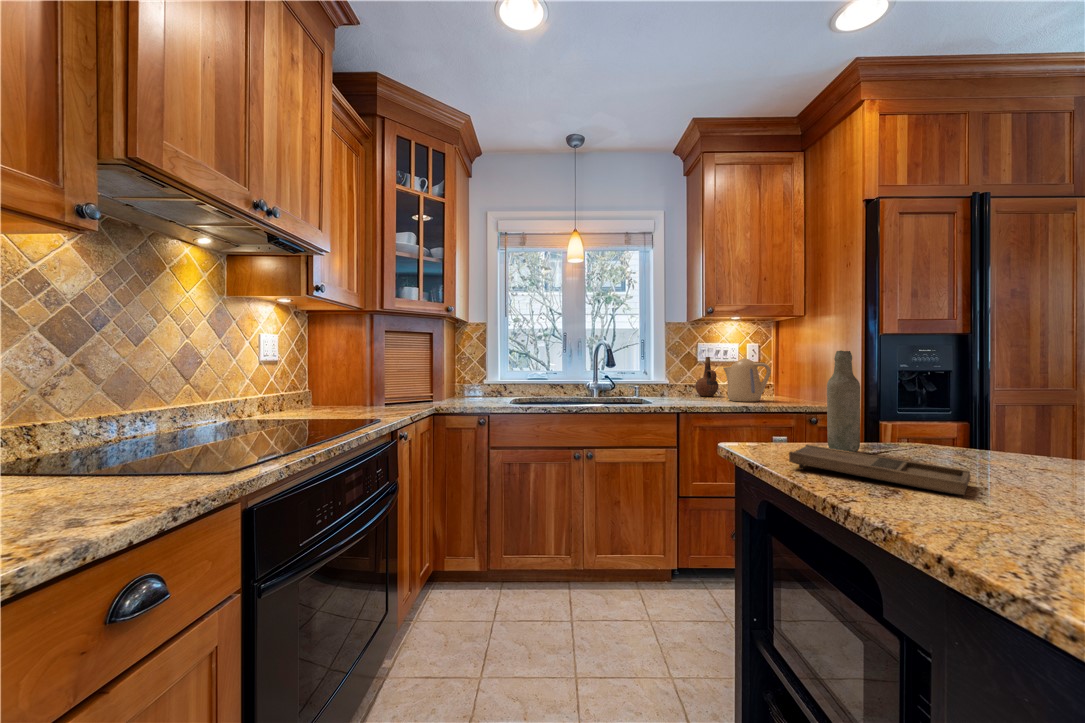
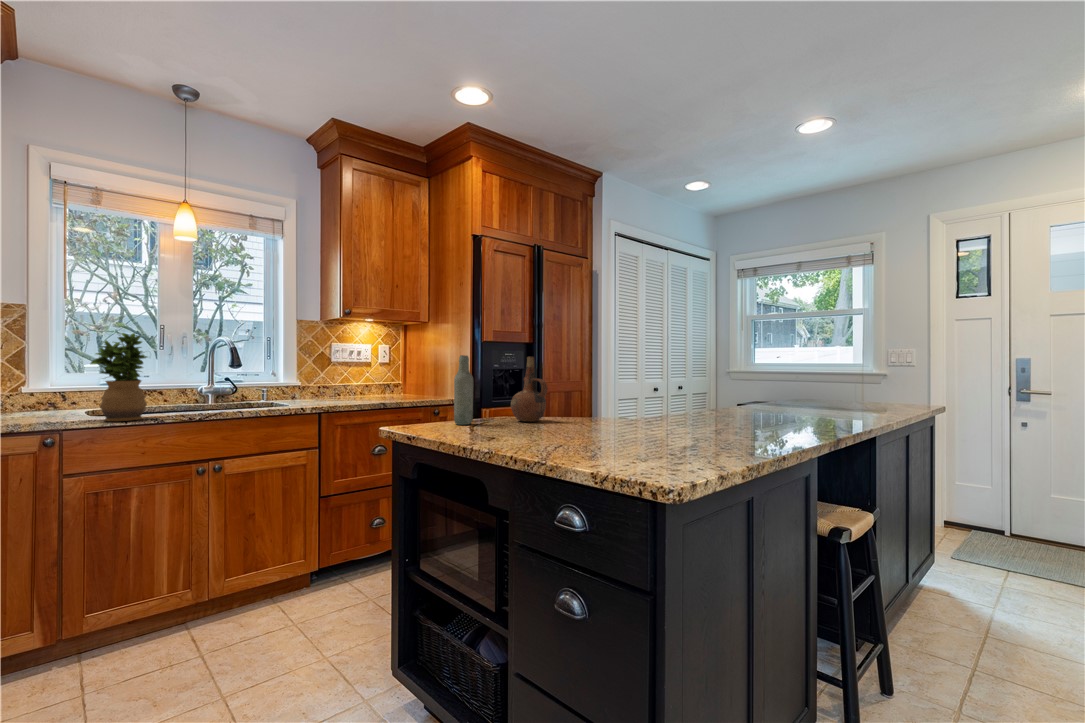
potted plant: none [504,339,541,409] -> present [90,333,147,421]
ceramic pitcher: present [695,357,718,396] -> present [511,357,548,422]
kettle: present [723,358,771,402] -> none [359,359,402,400]
tray: present [789,445,970,495] -> none [436,420,525,435]

